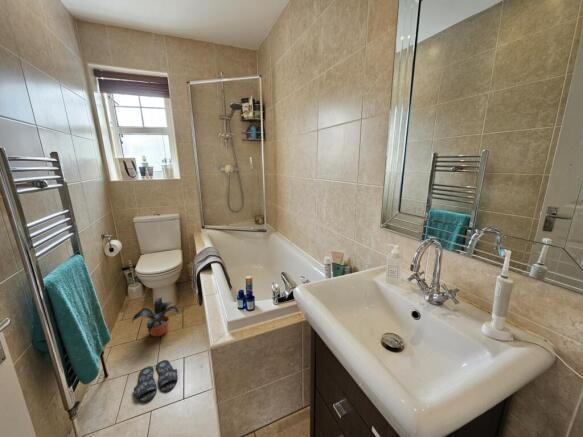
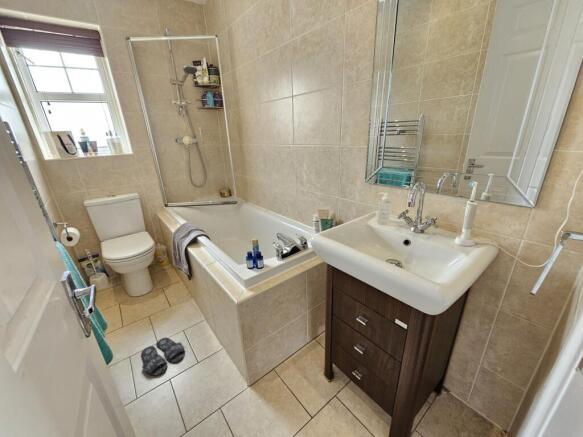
potted plant: present [132,298,179,336] -> none [116,282,164,321]

